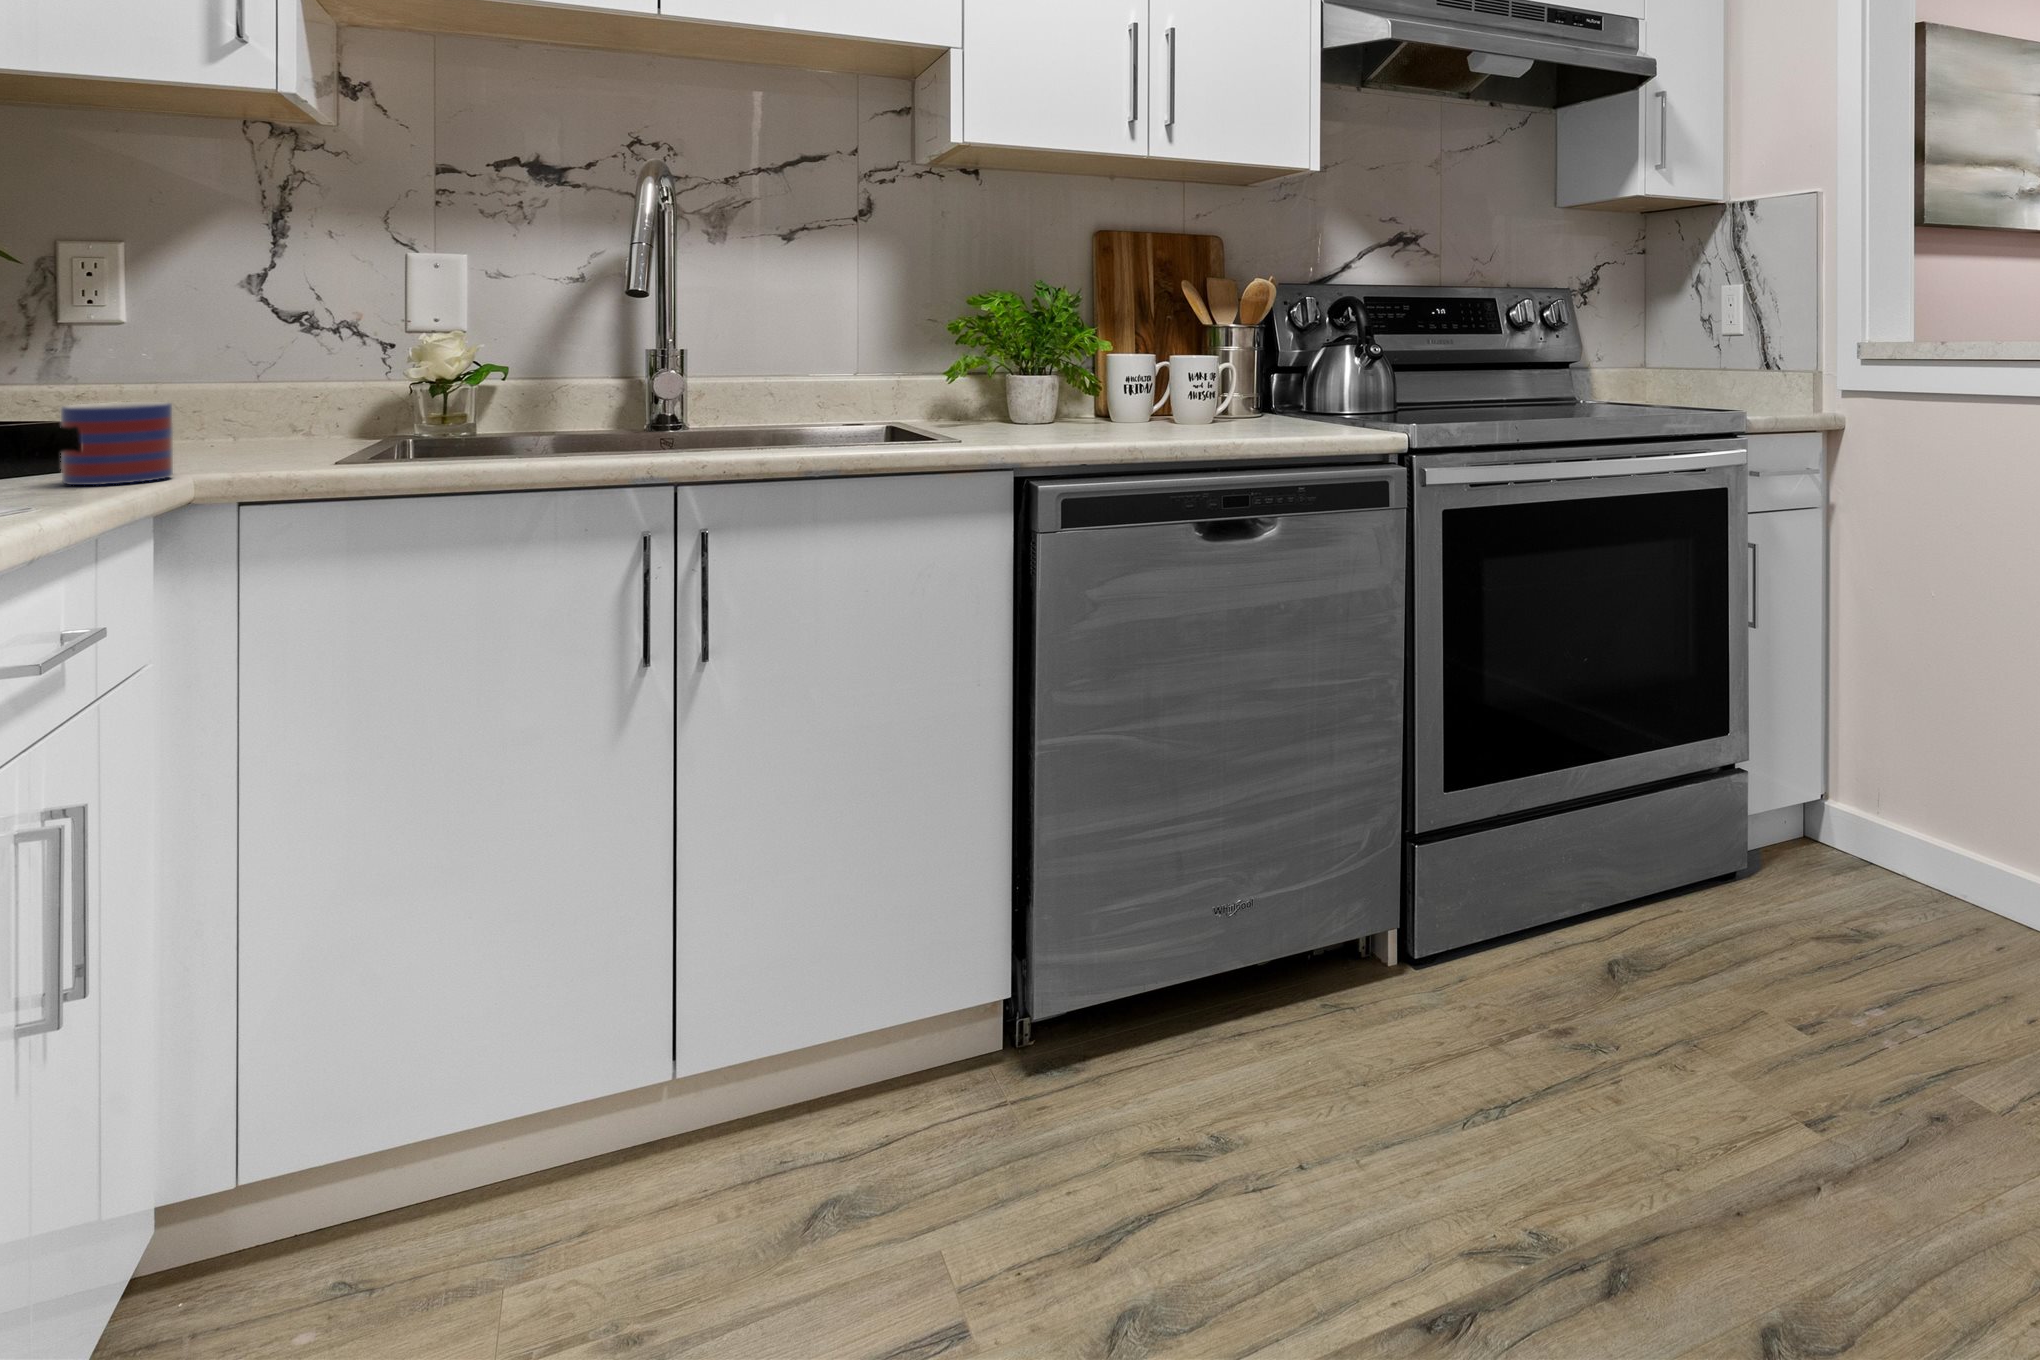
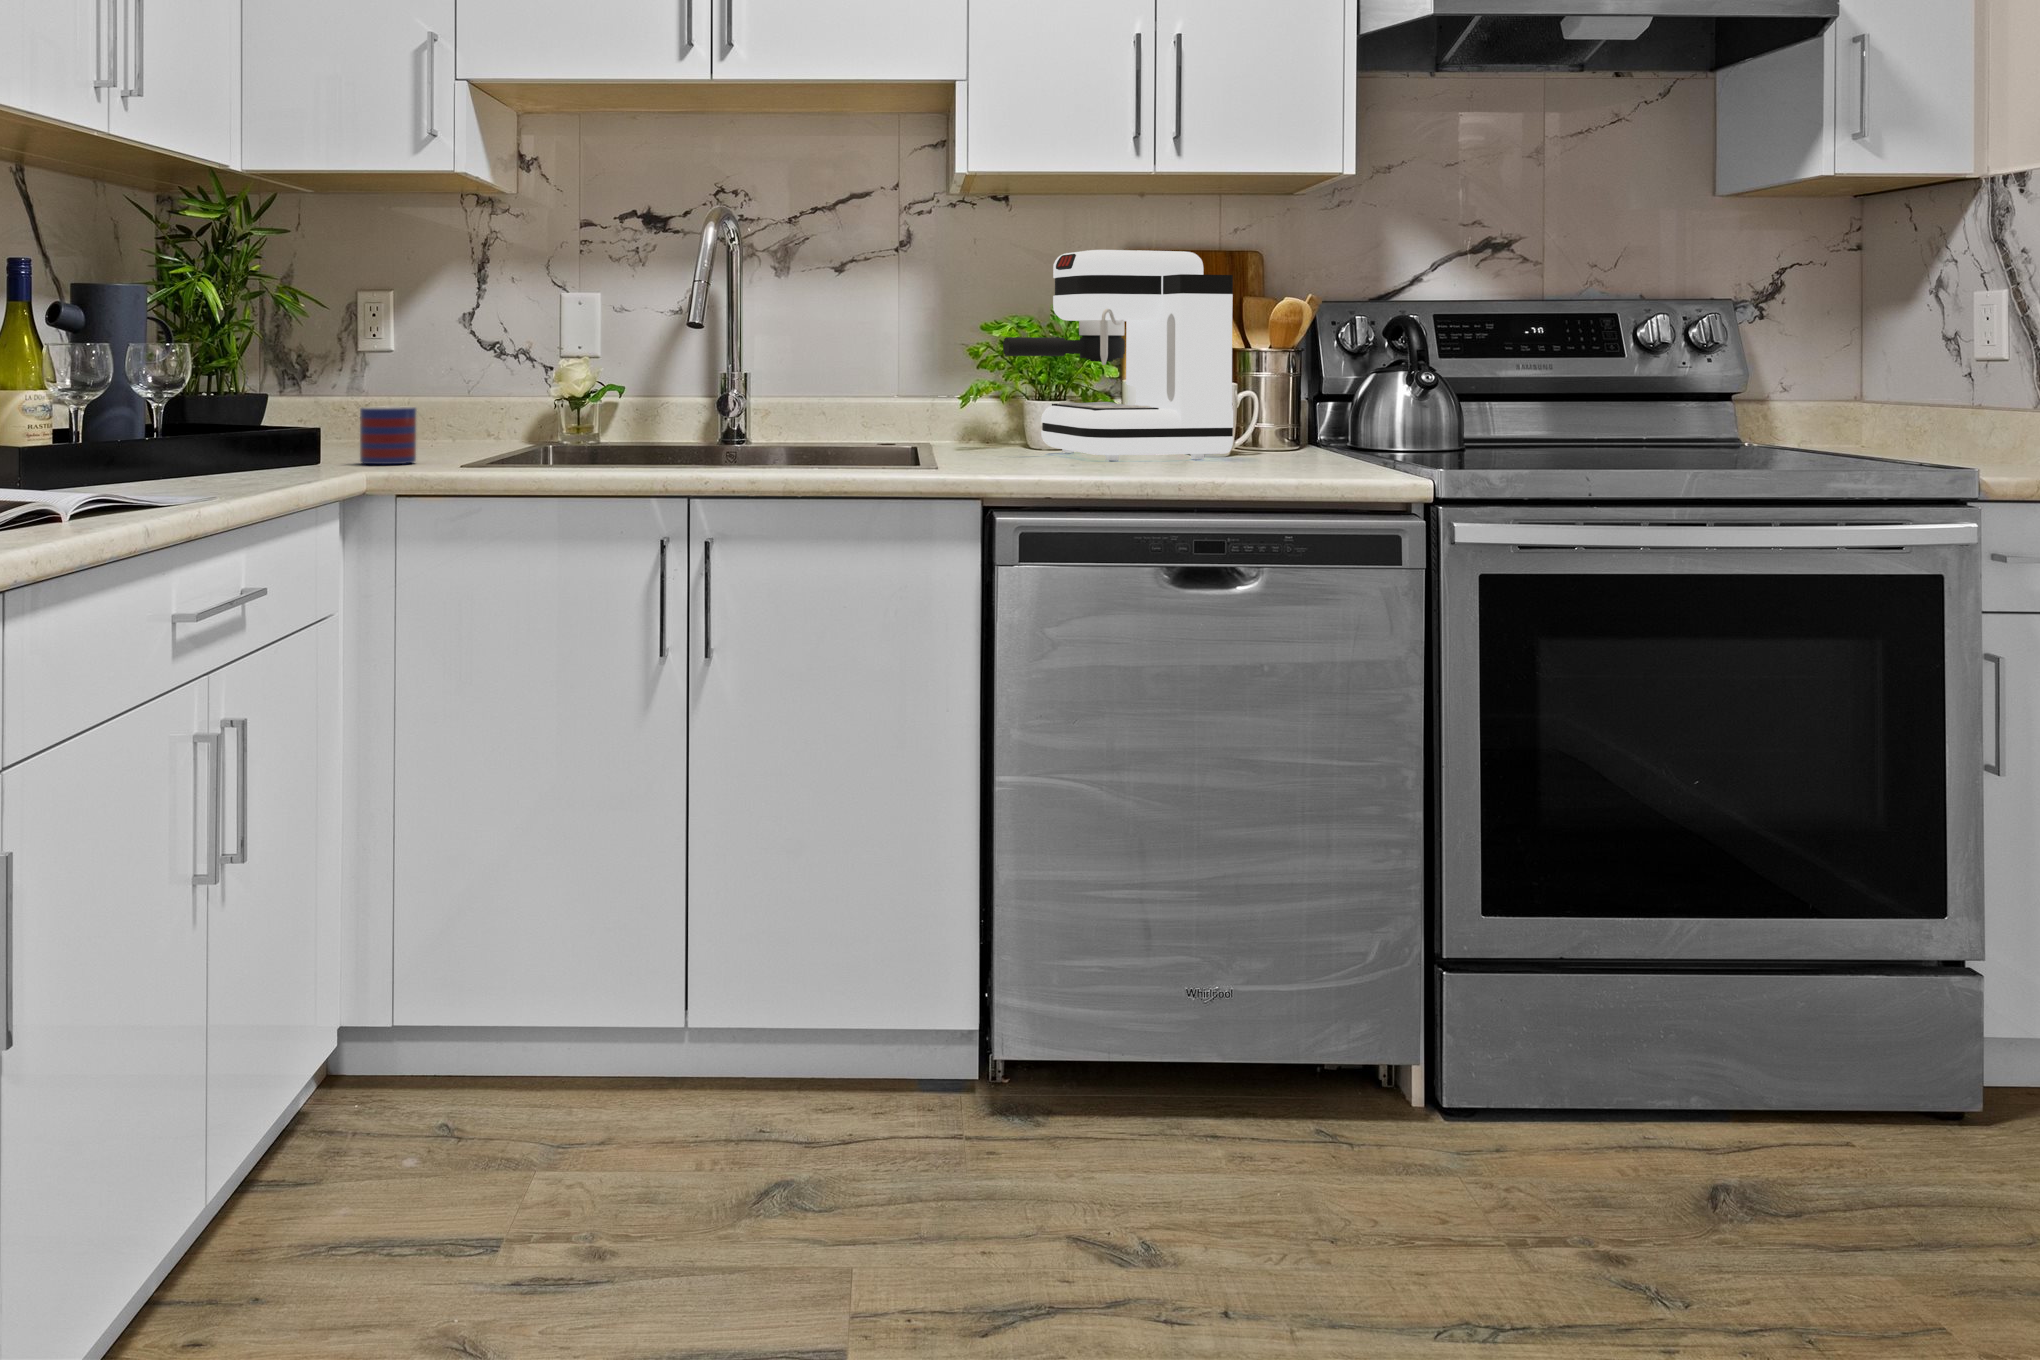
coffee maker: none [991,229,1218,429] -> present [1003,250,1233,460]

